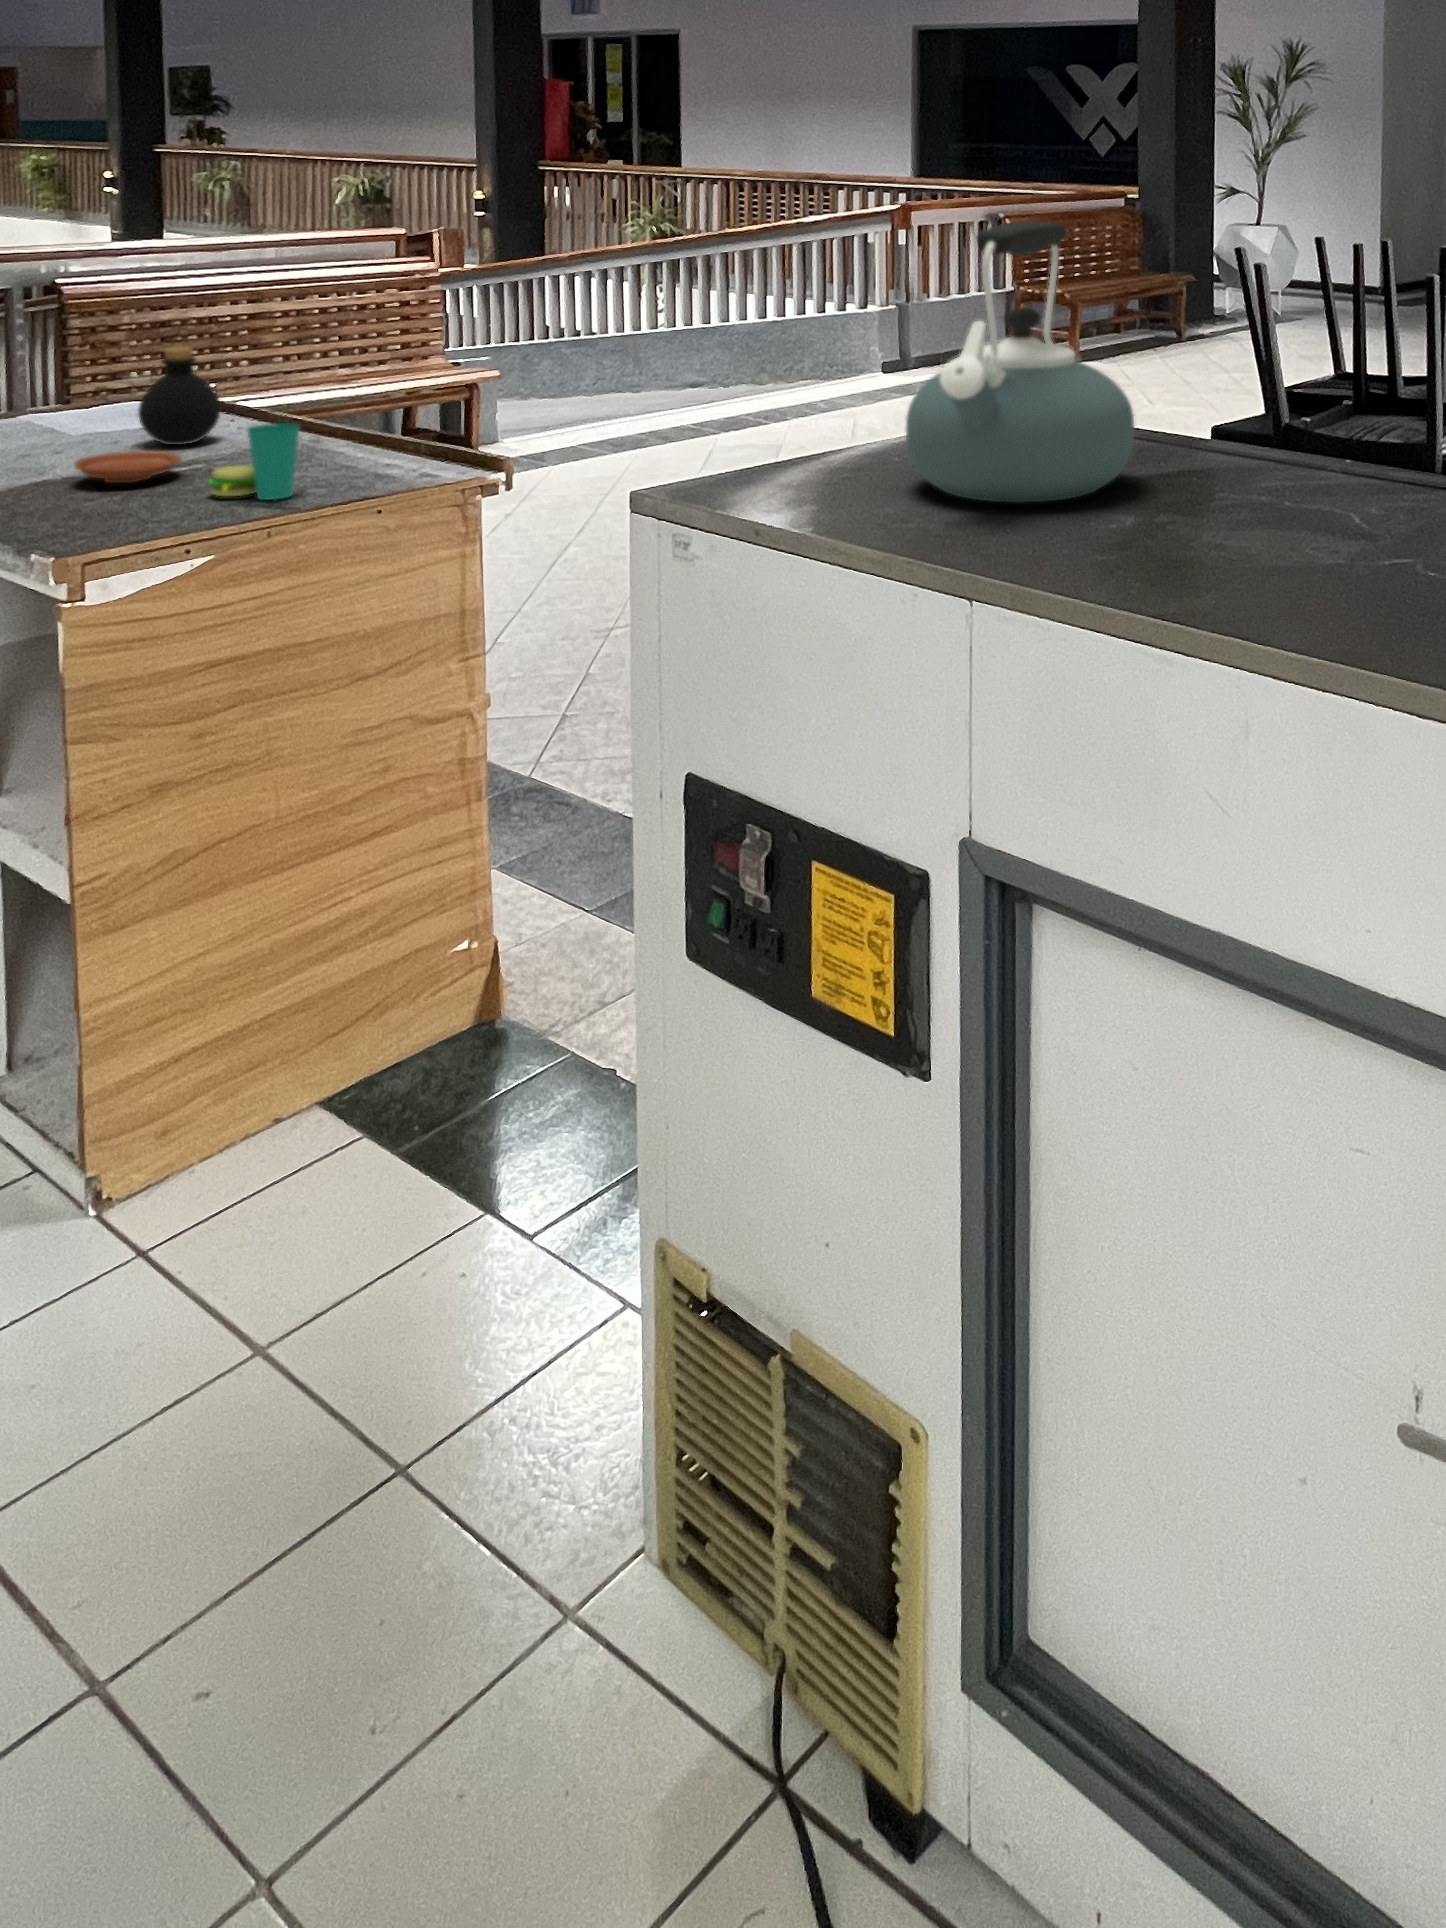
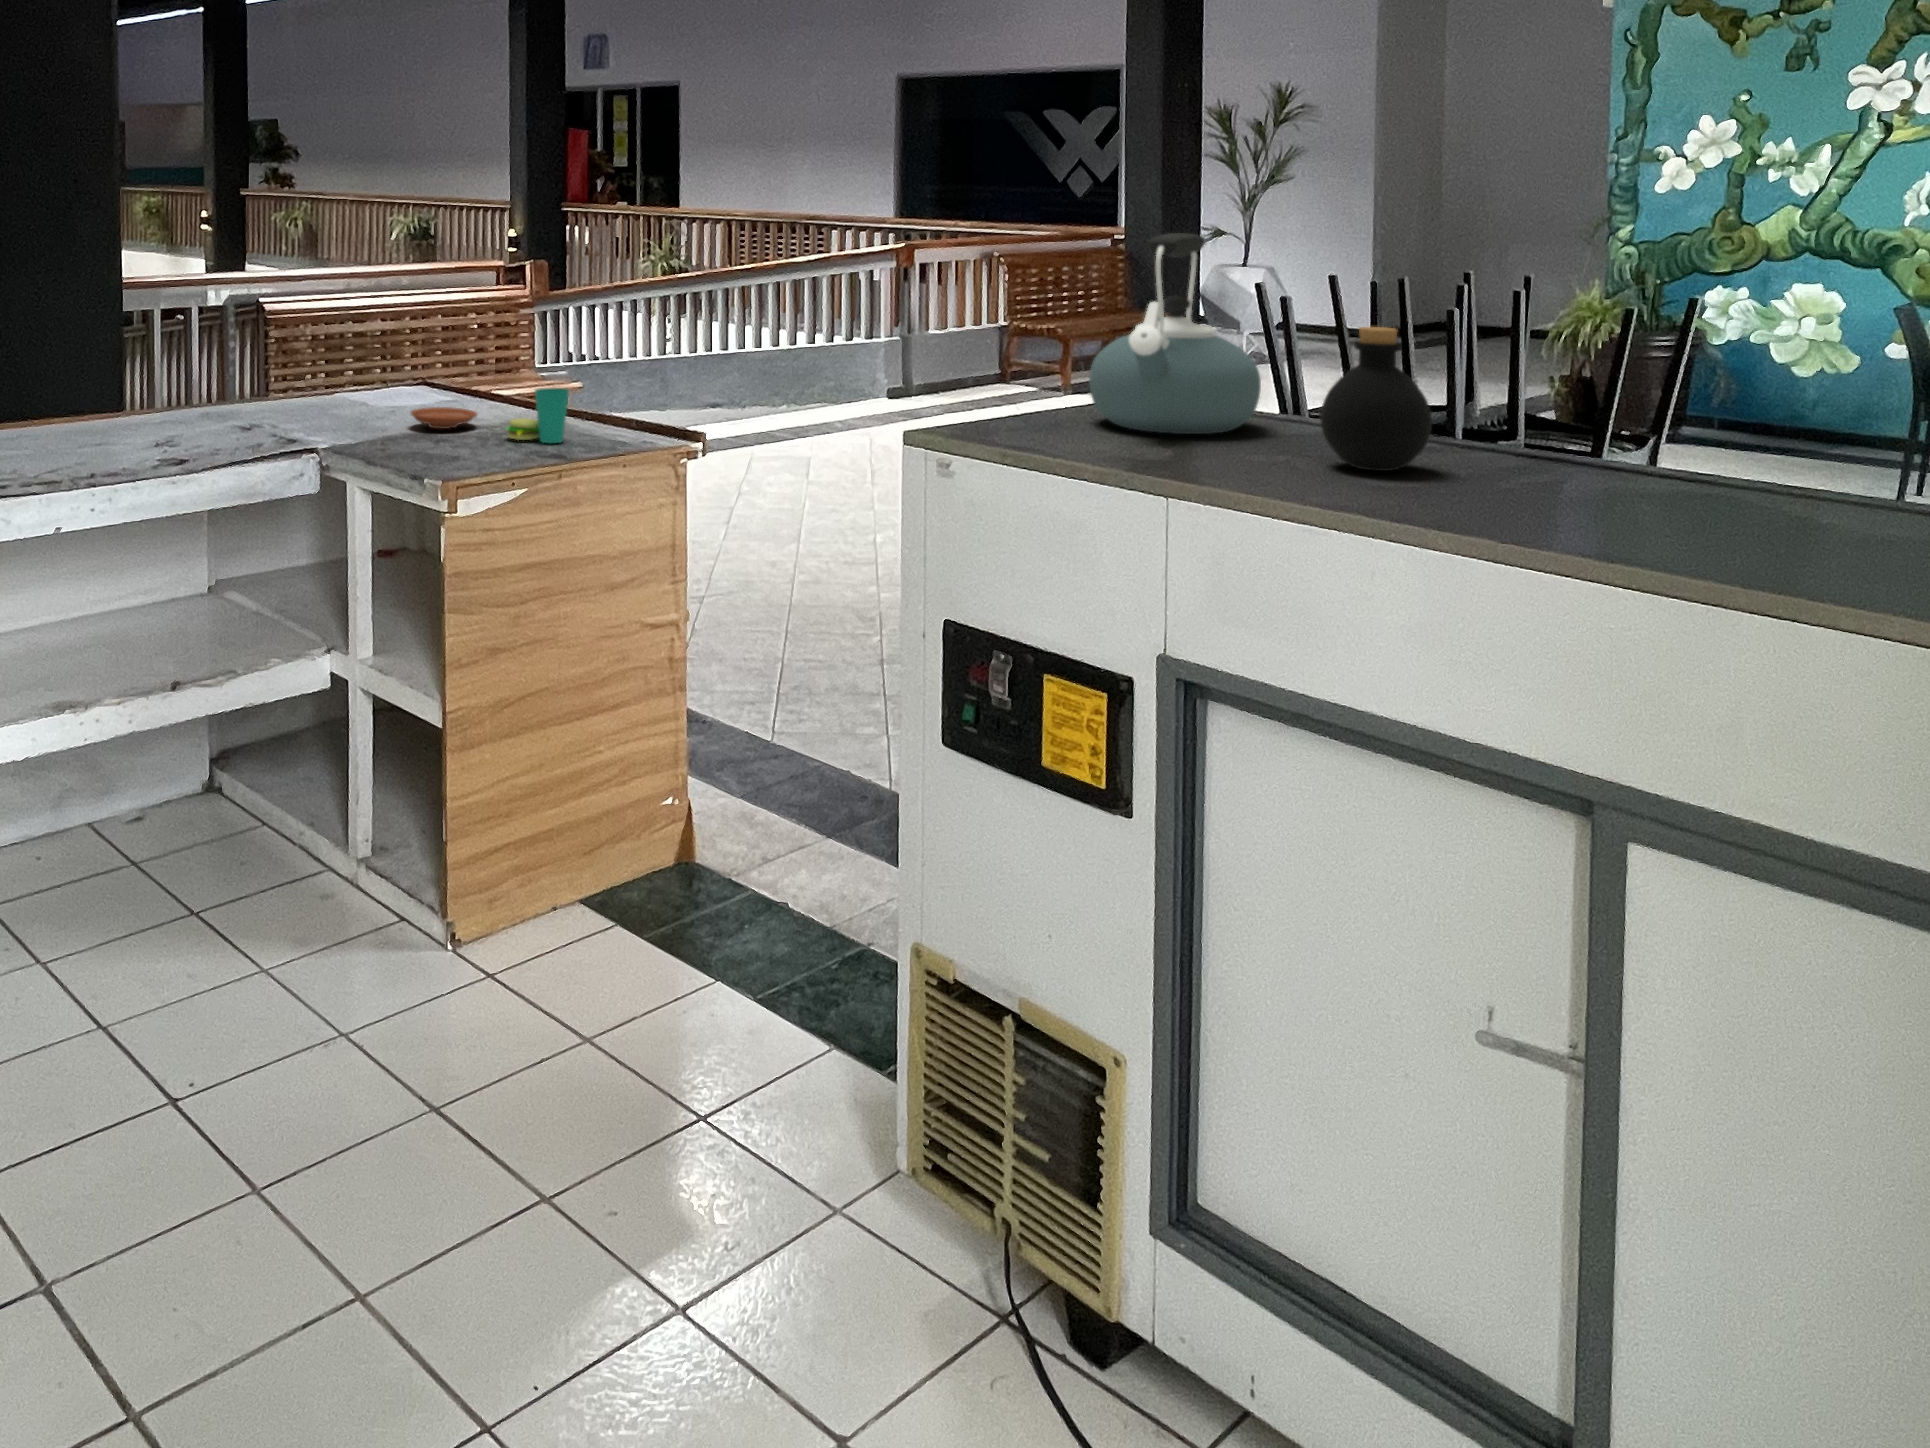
bottle: present [138,347,221,445] -> present [1321,327,1432,471]

